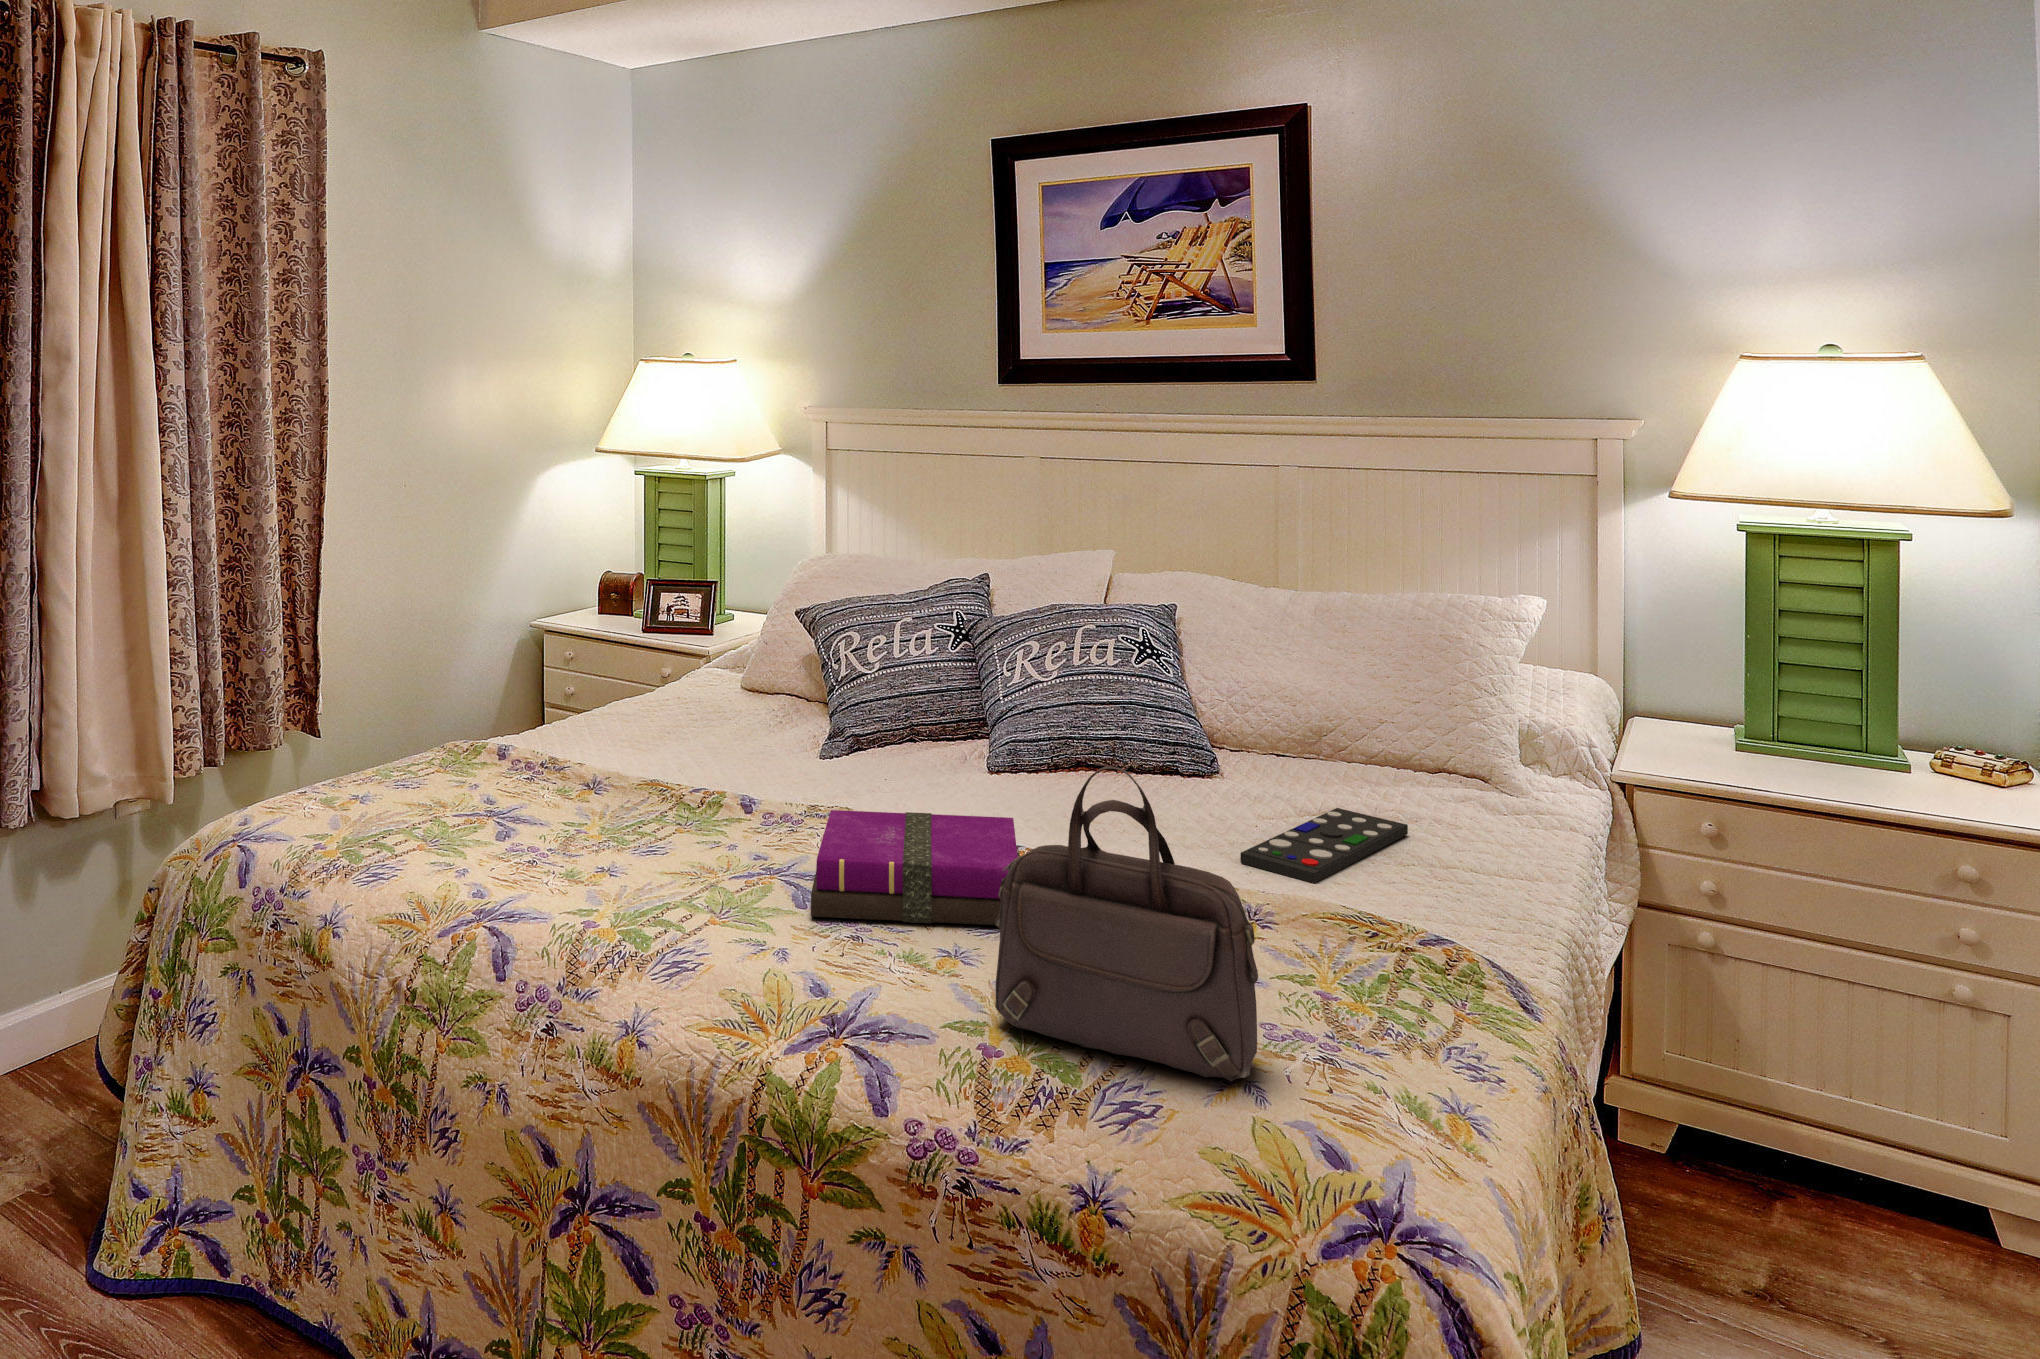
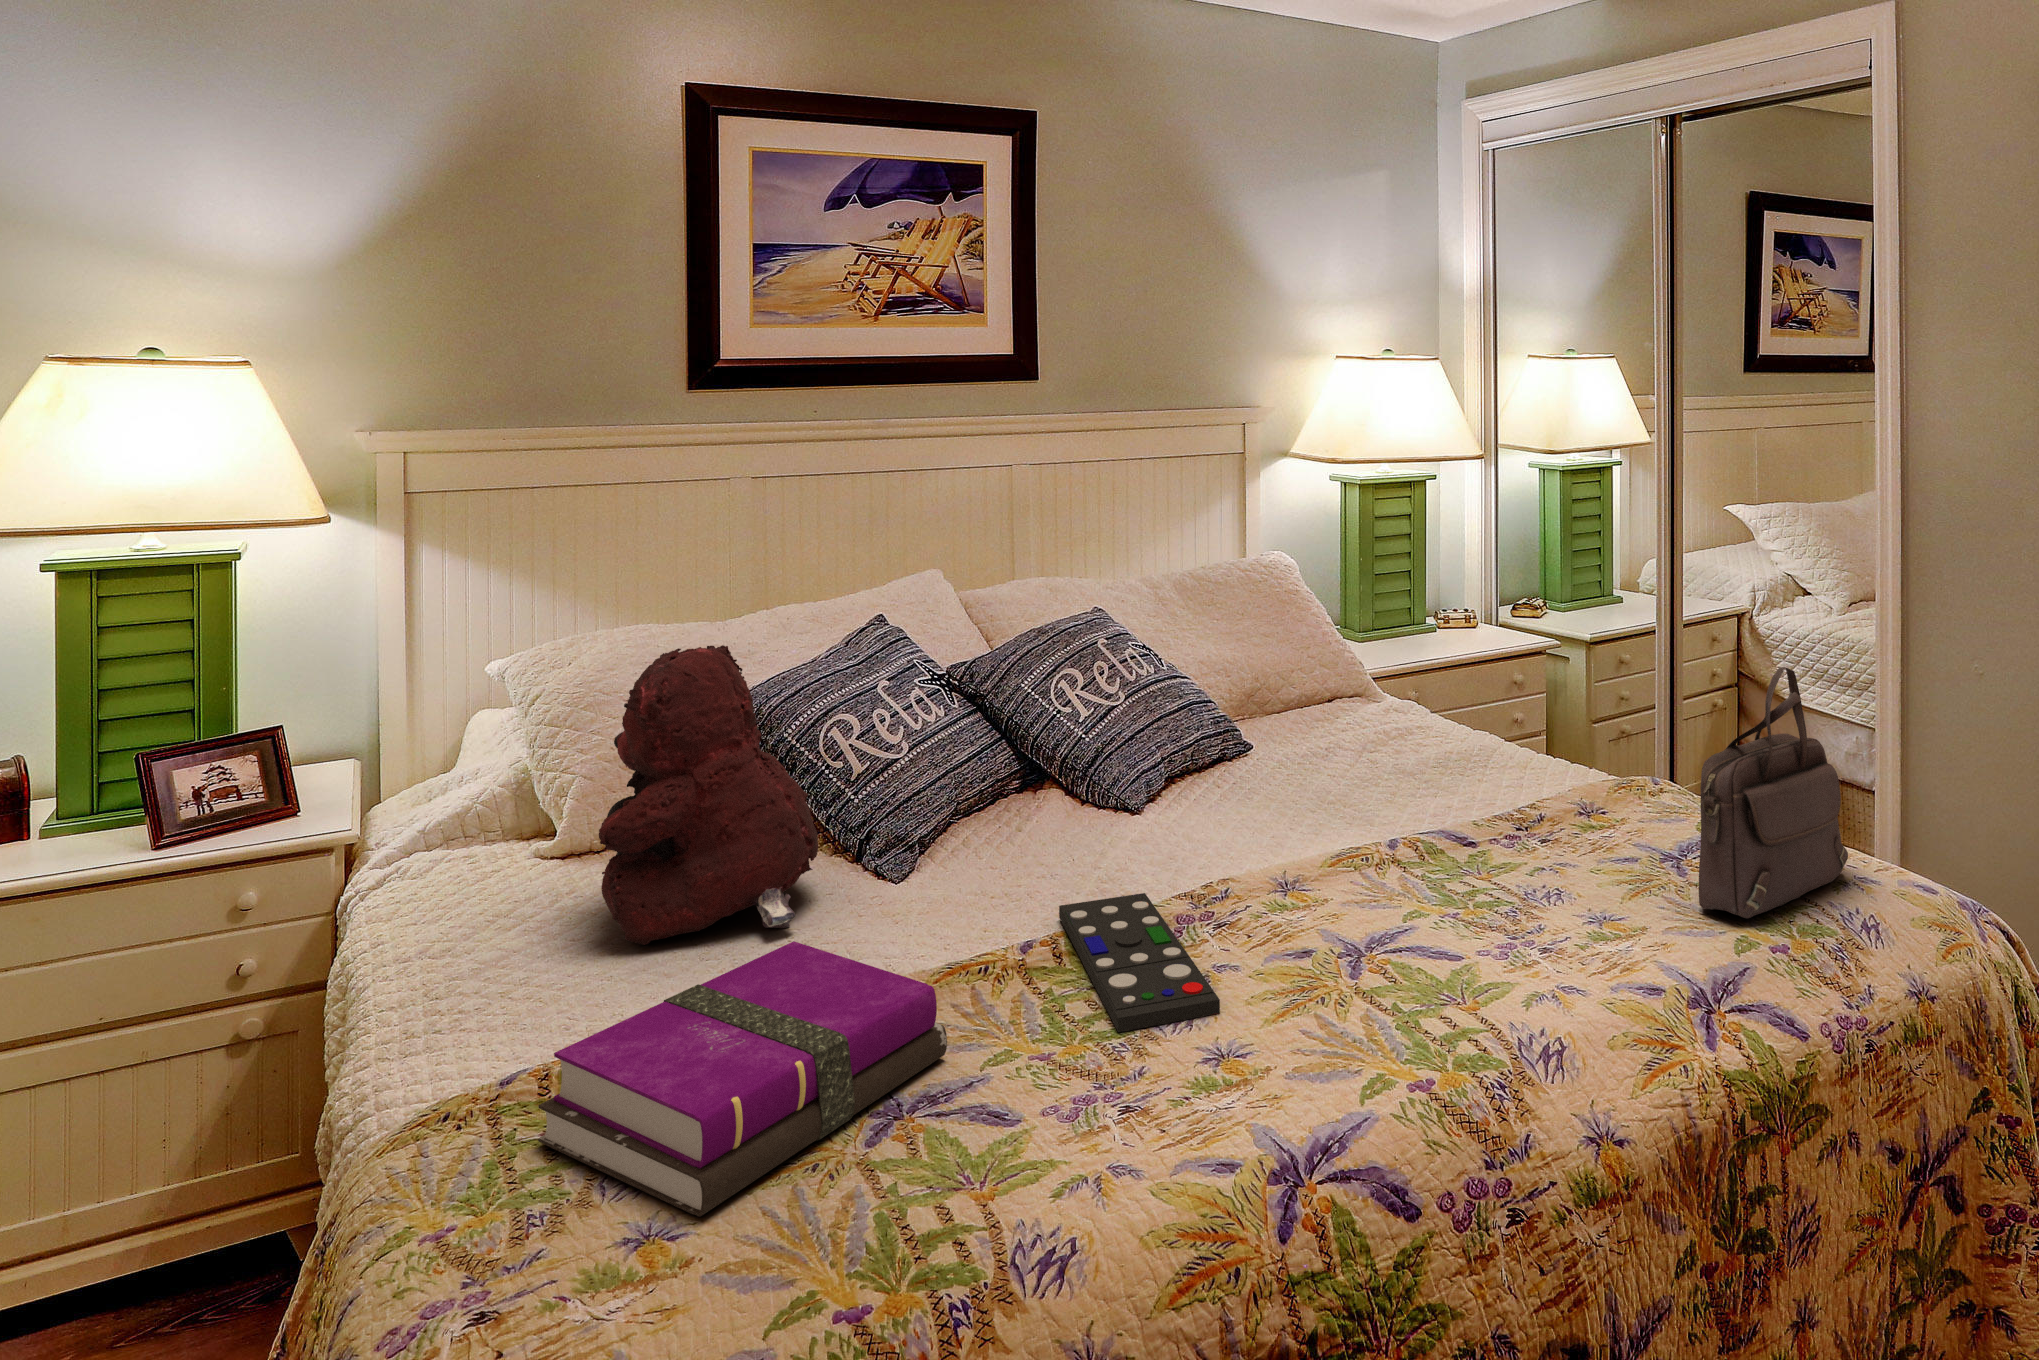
teddy bear: none [616,564,759,757] -> present [599,645,818,945]
remote control: present [1240,808,1408,883] -> present [1059,893,1220,1032]
notebook: present [811,810,1020,925] -> present [538,941,947,1217]

